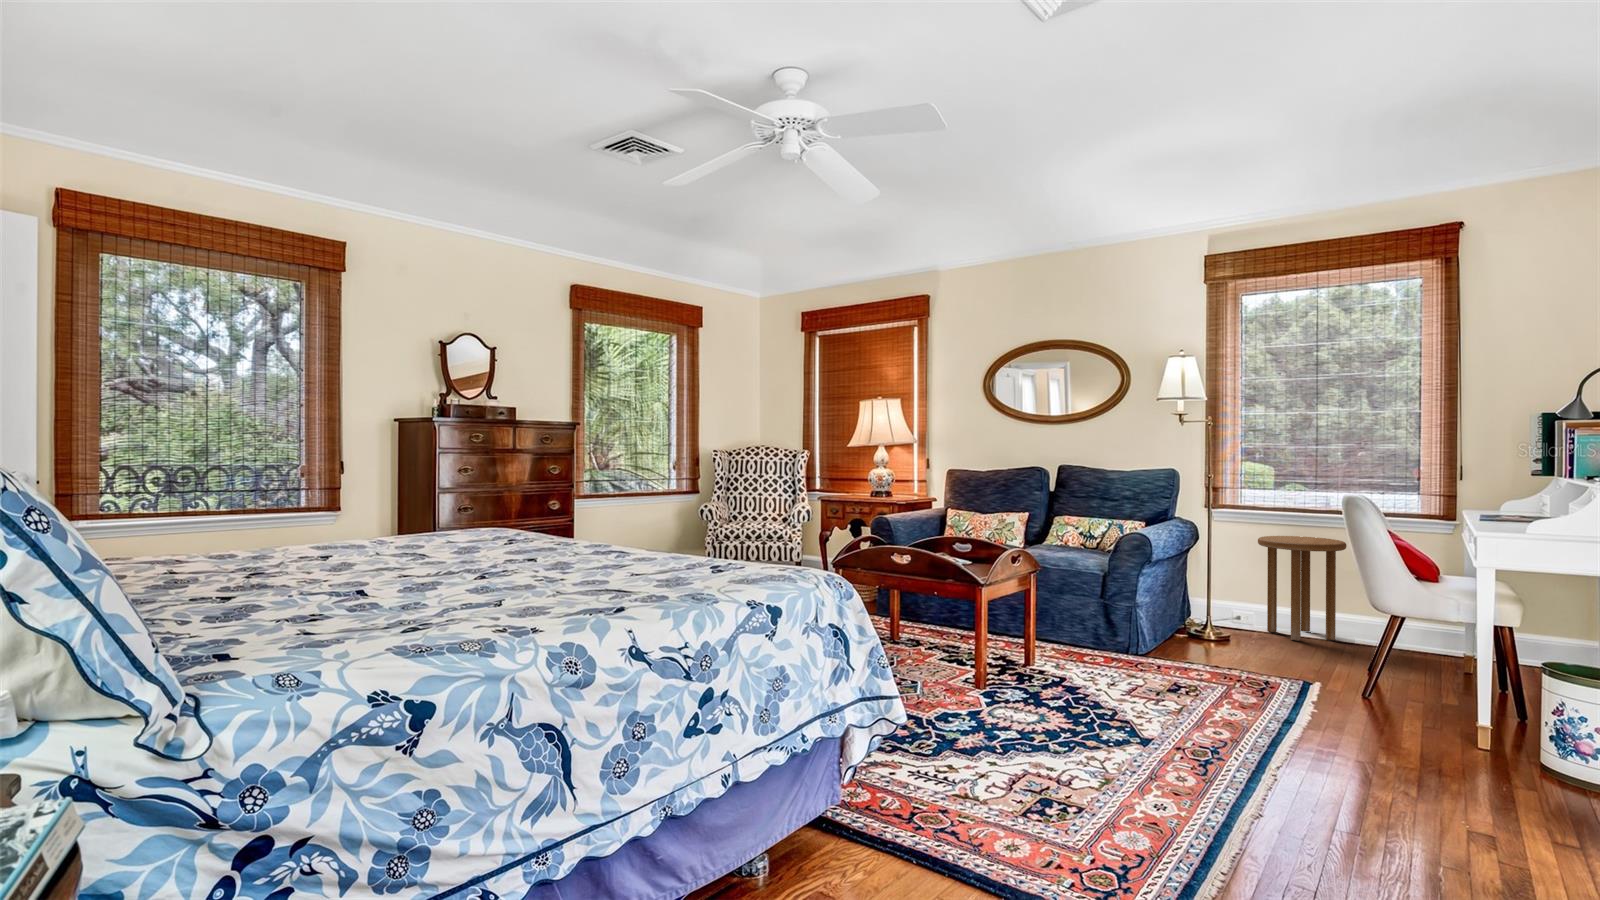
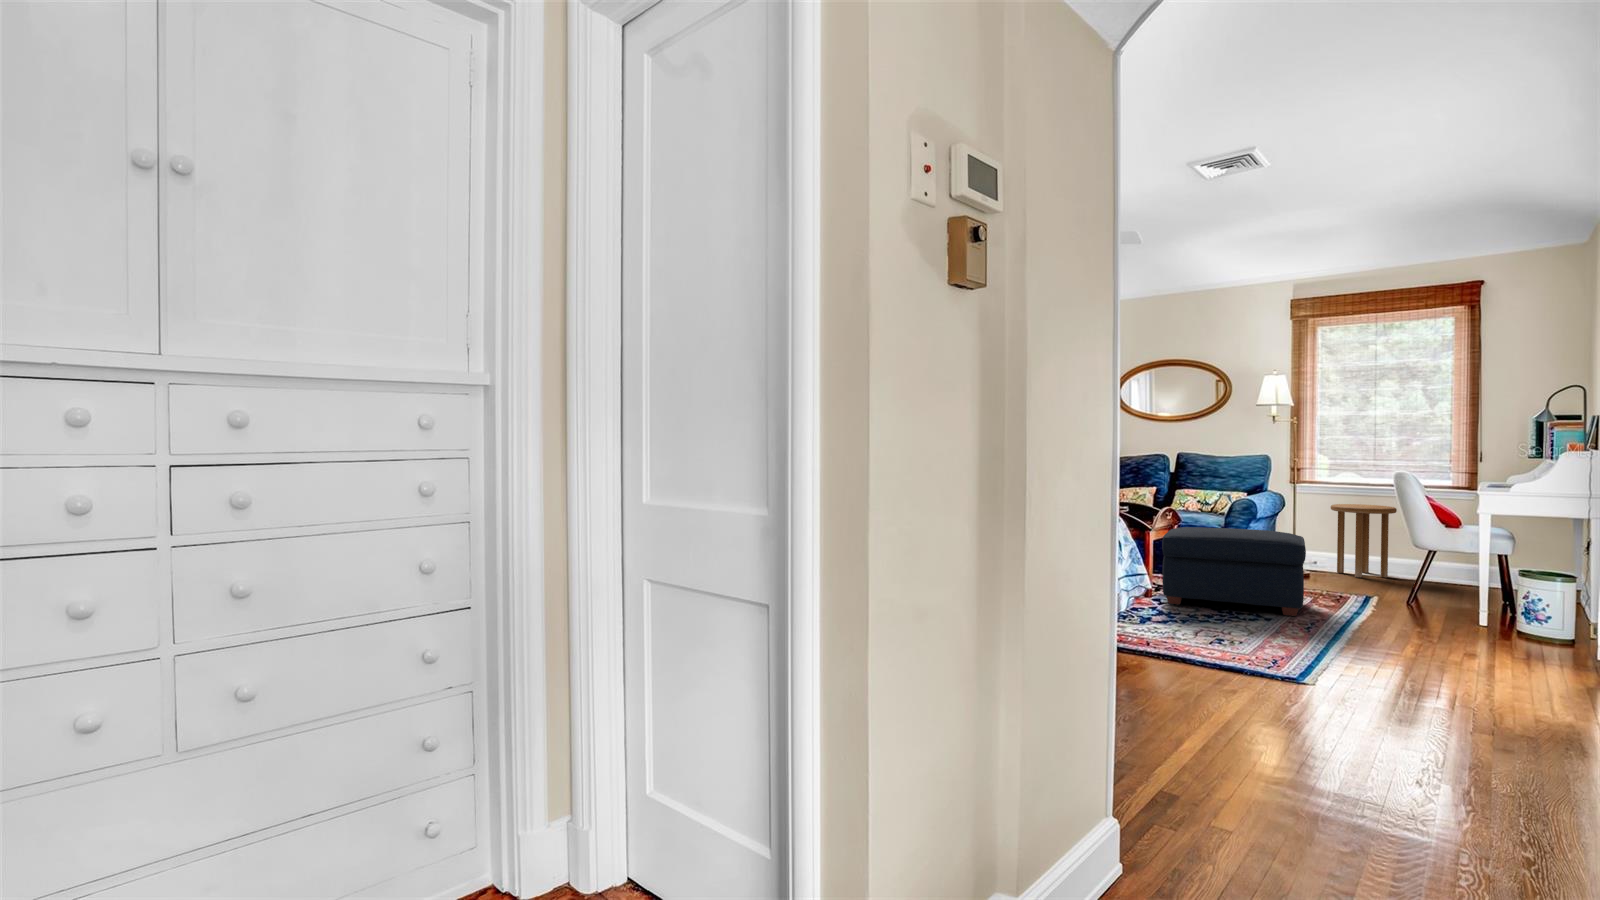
ottoman: none [995,579,1208,728] -> present [1162,527,1306,616]

